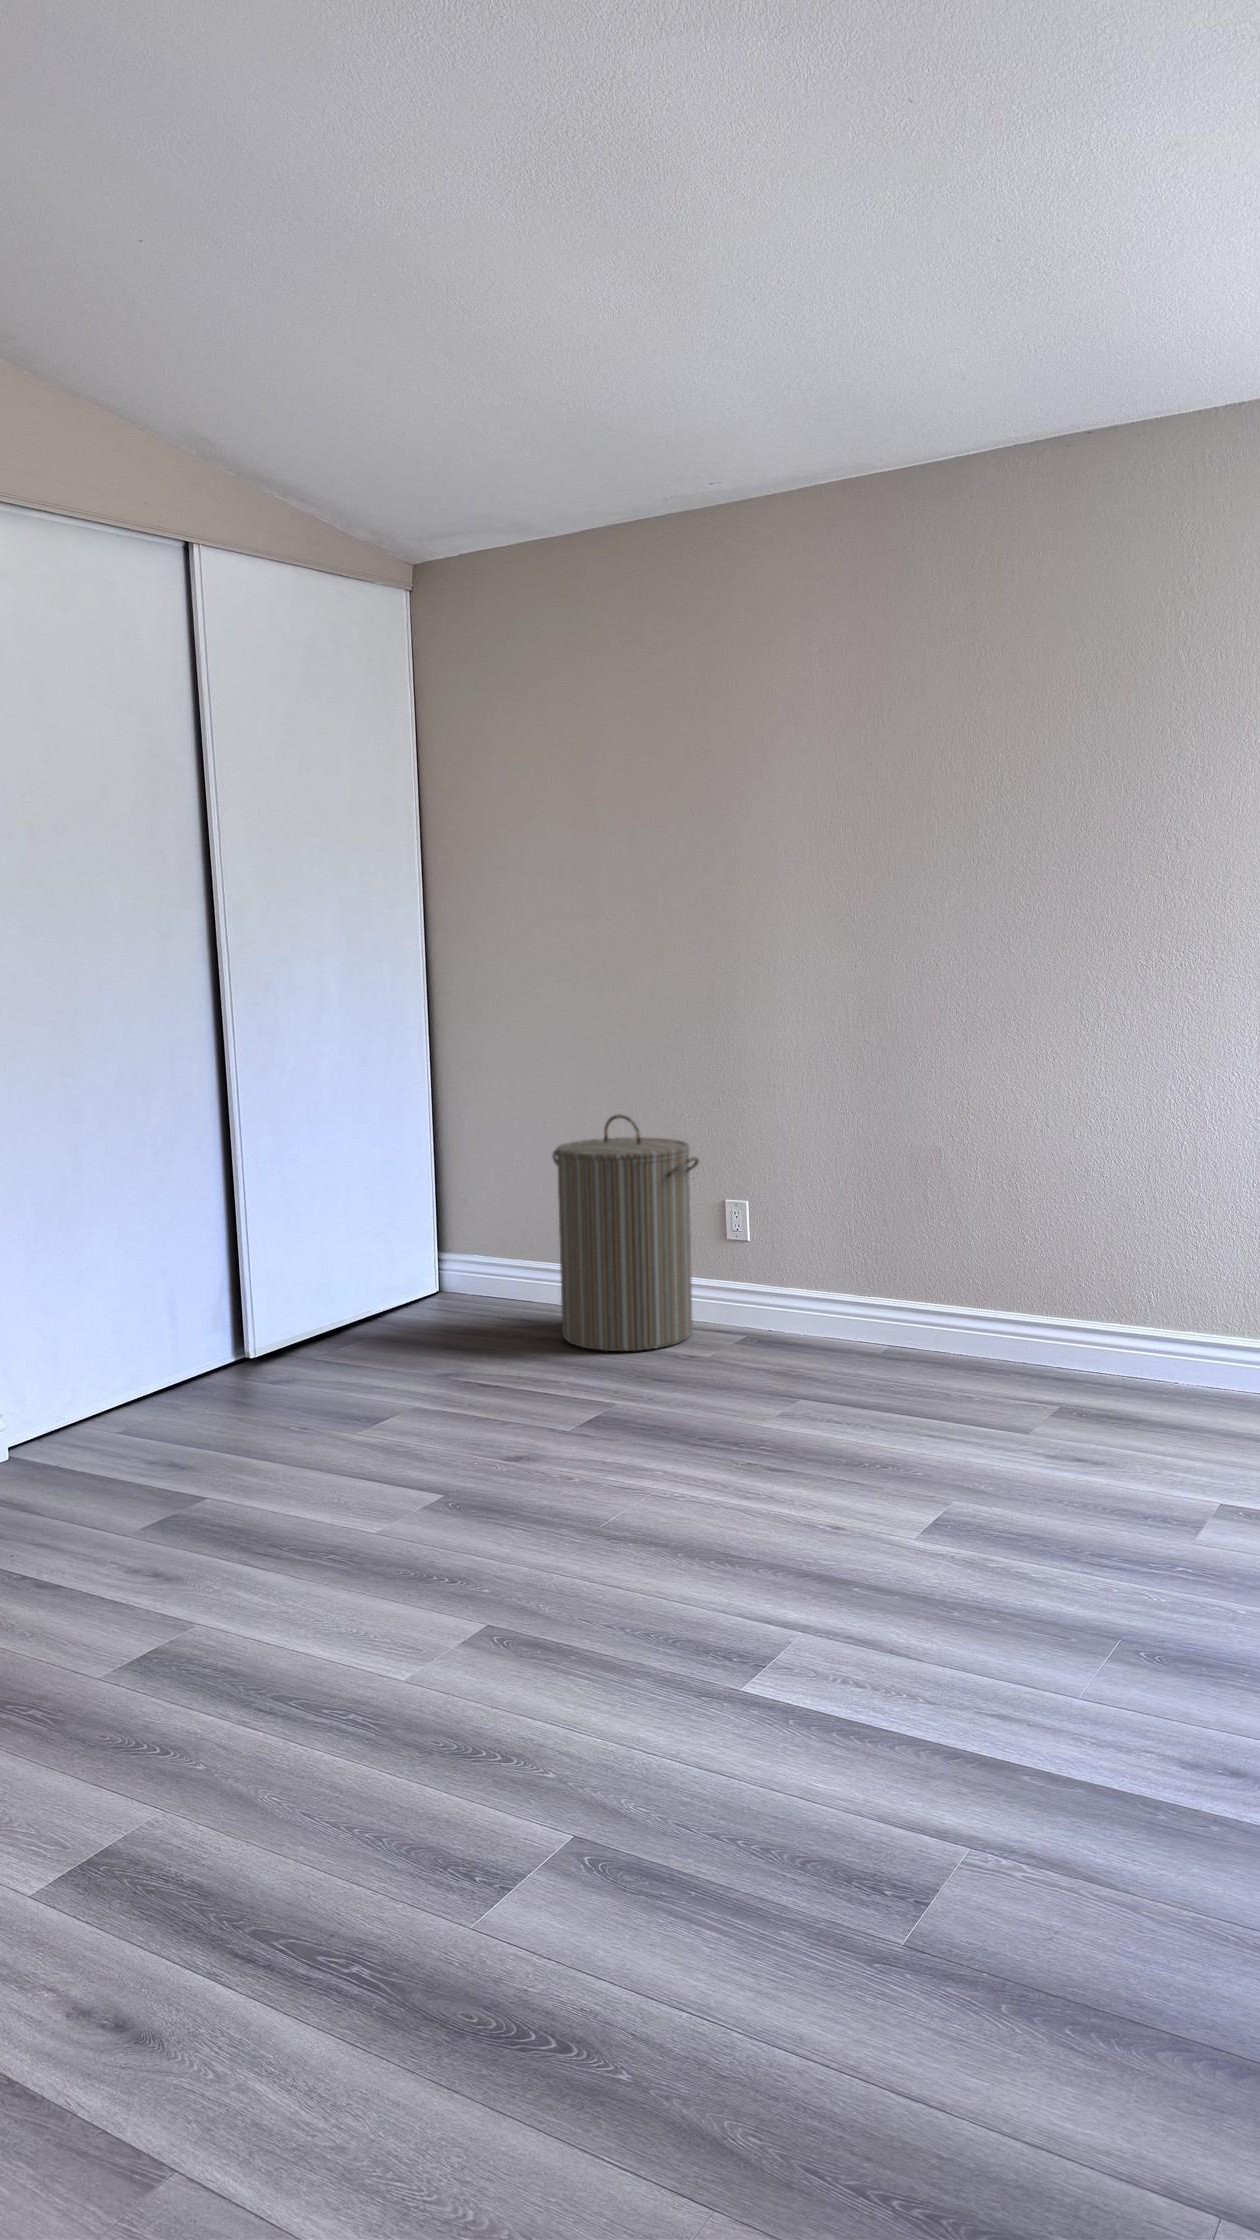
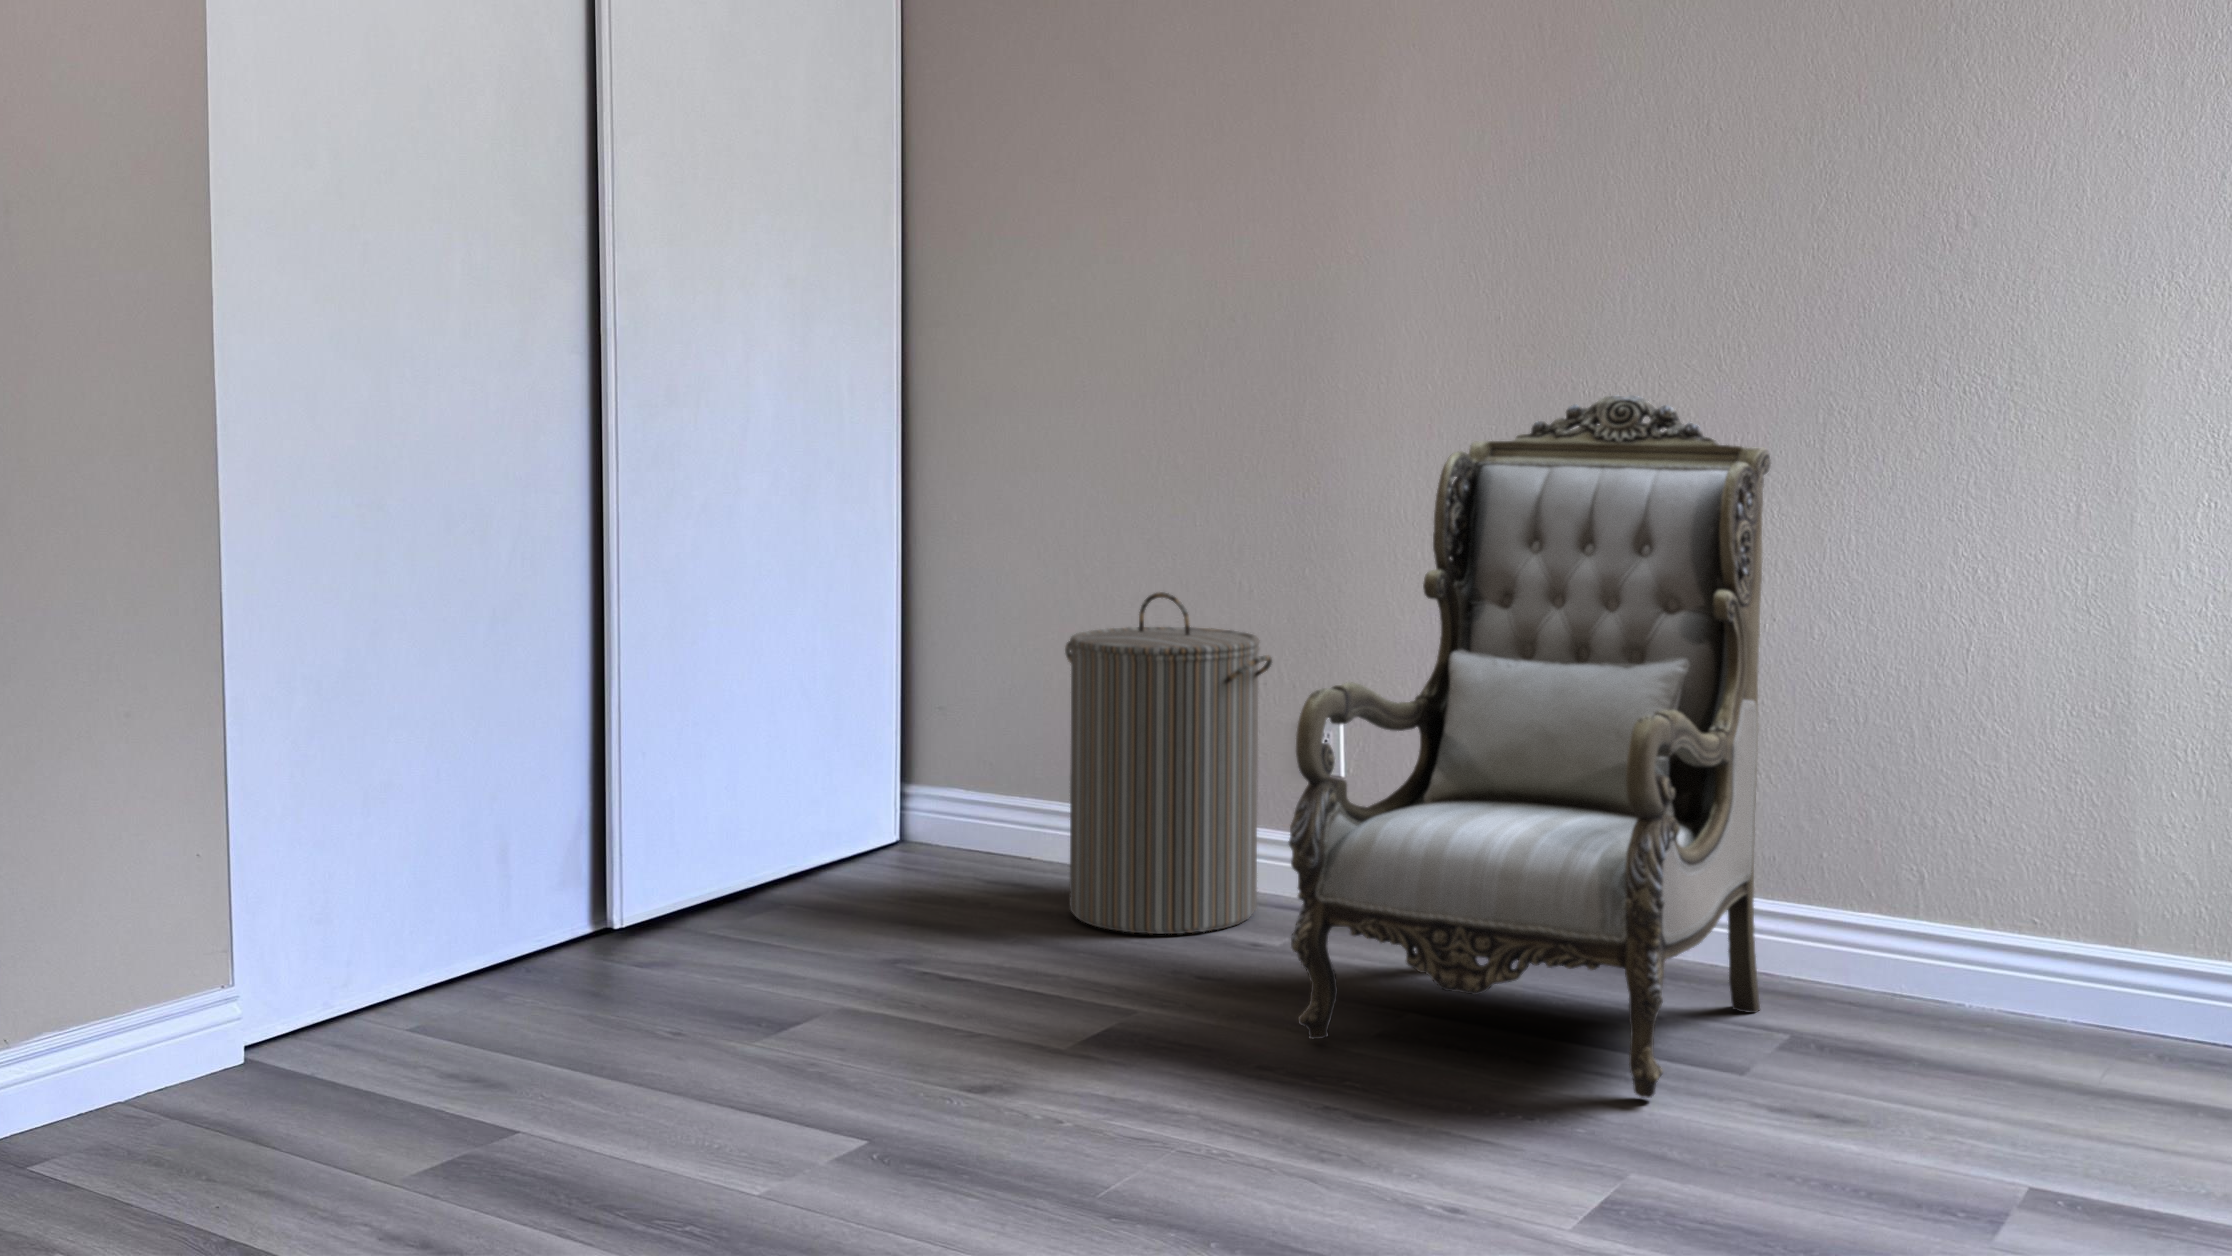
armchair: none [717,968,1046,1452] -> present [1288,395,1771,1098]

